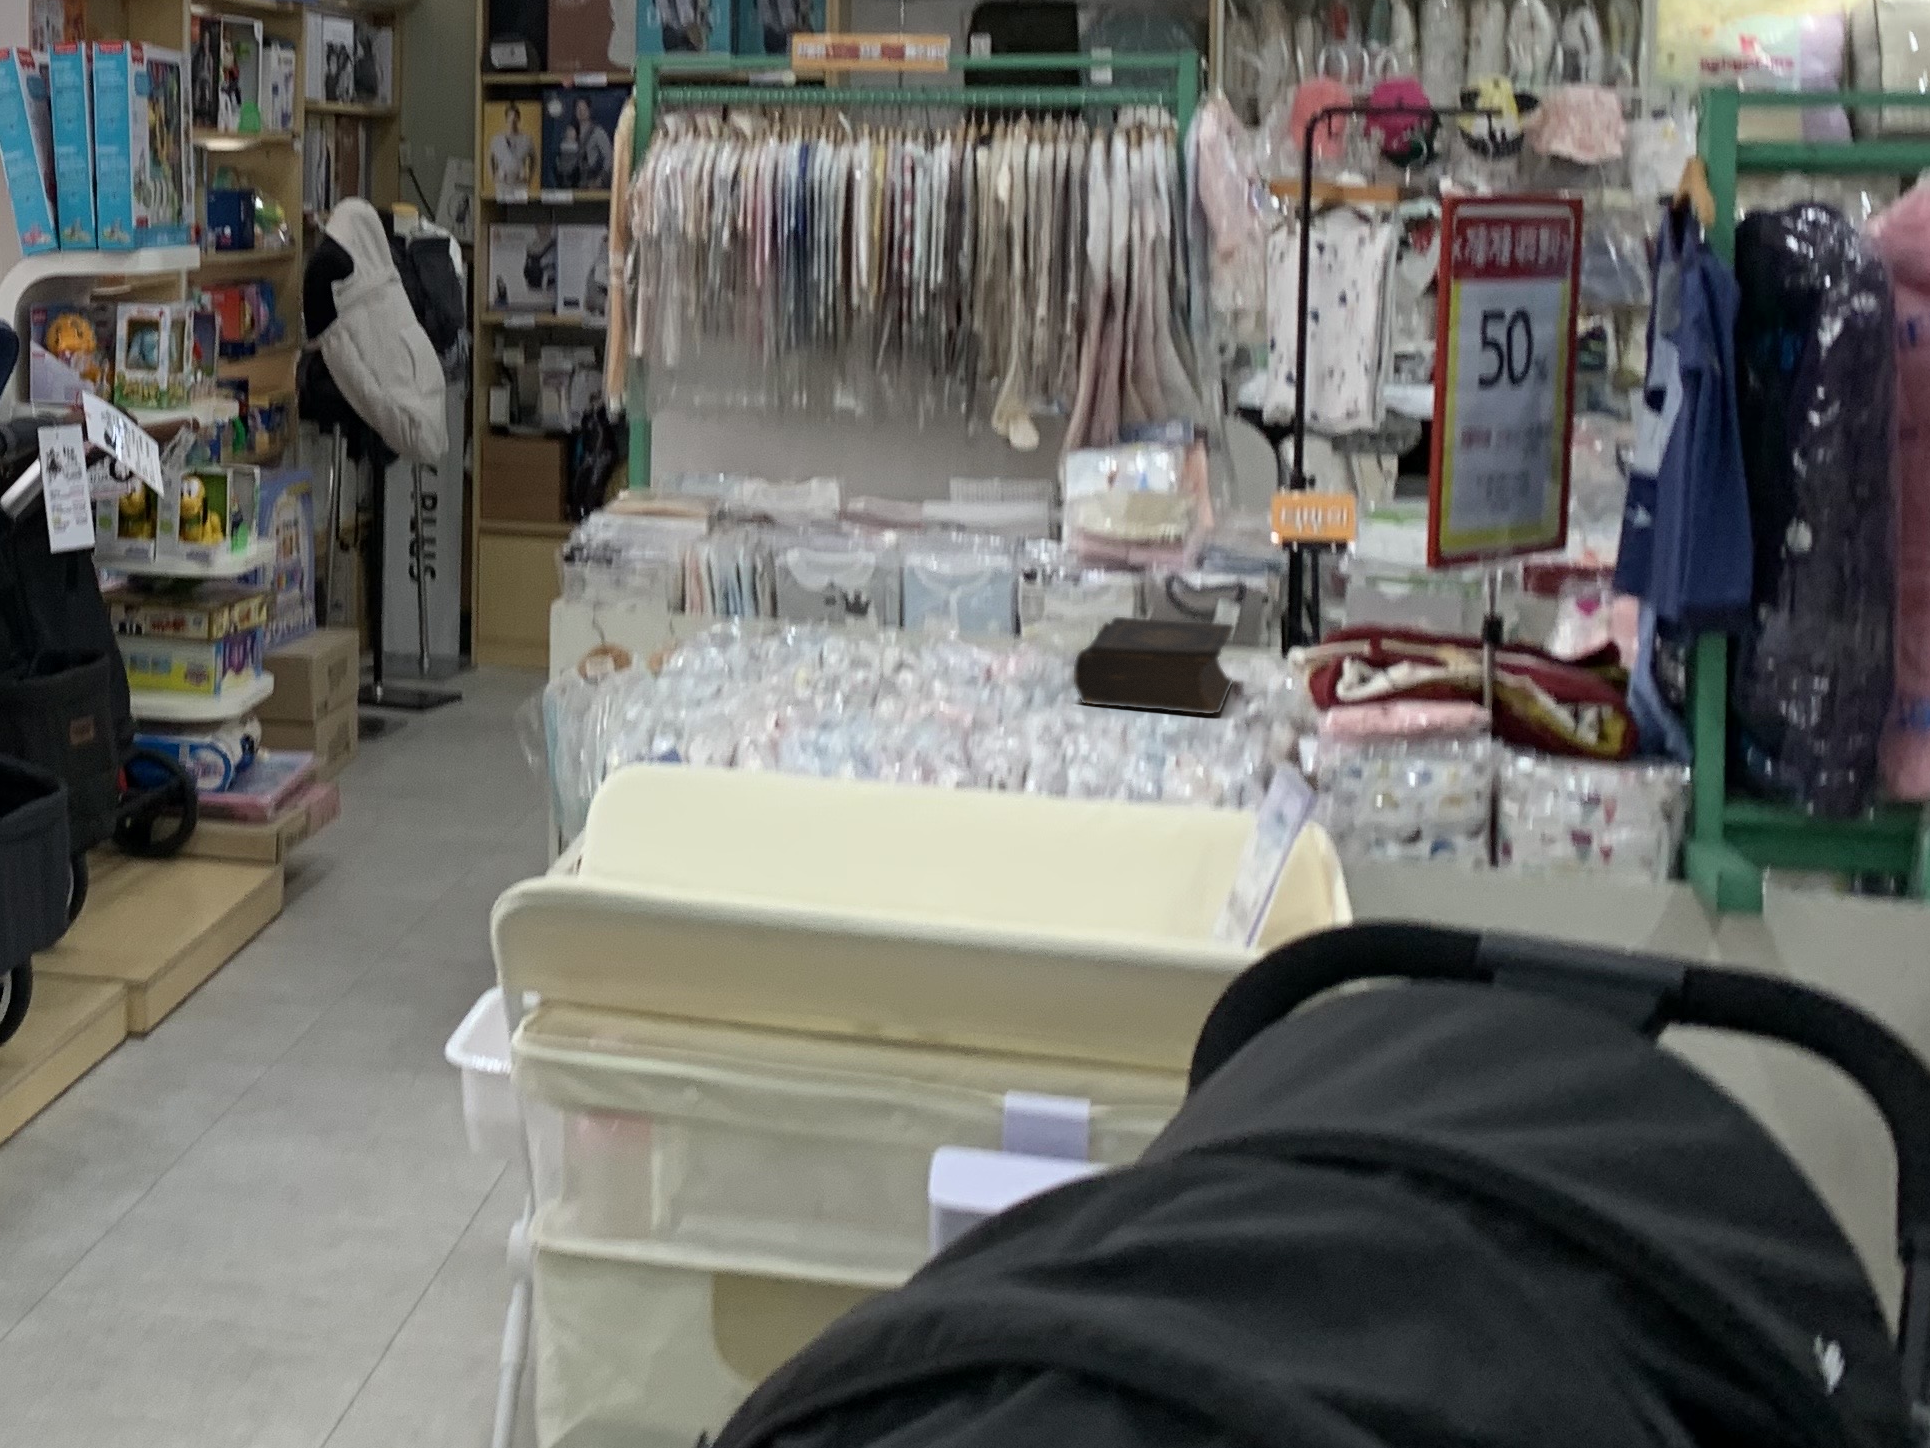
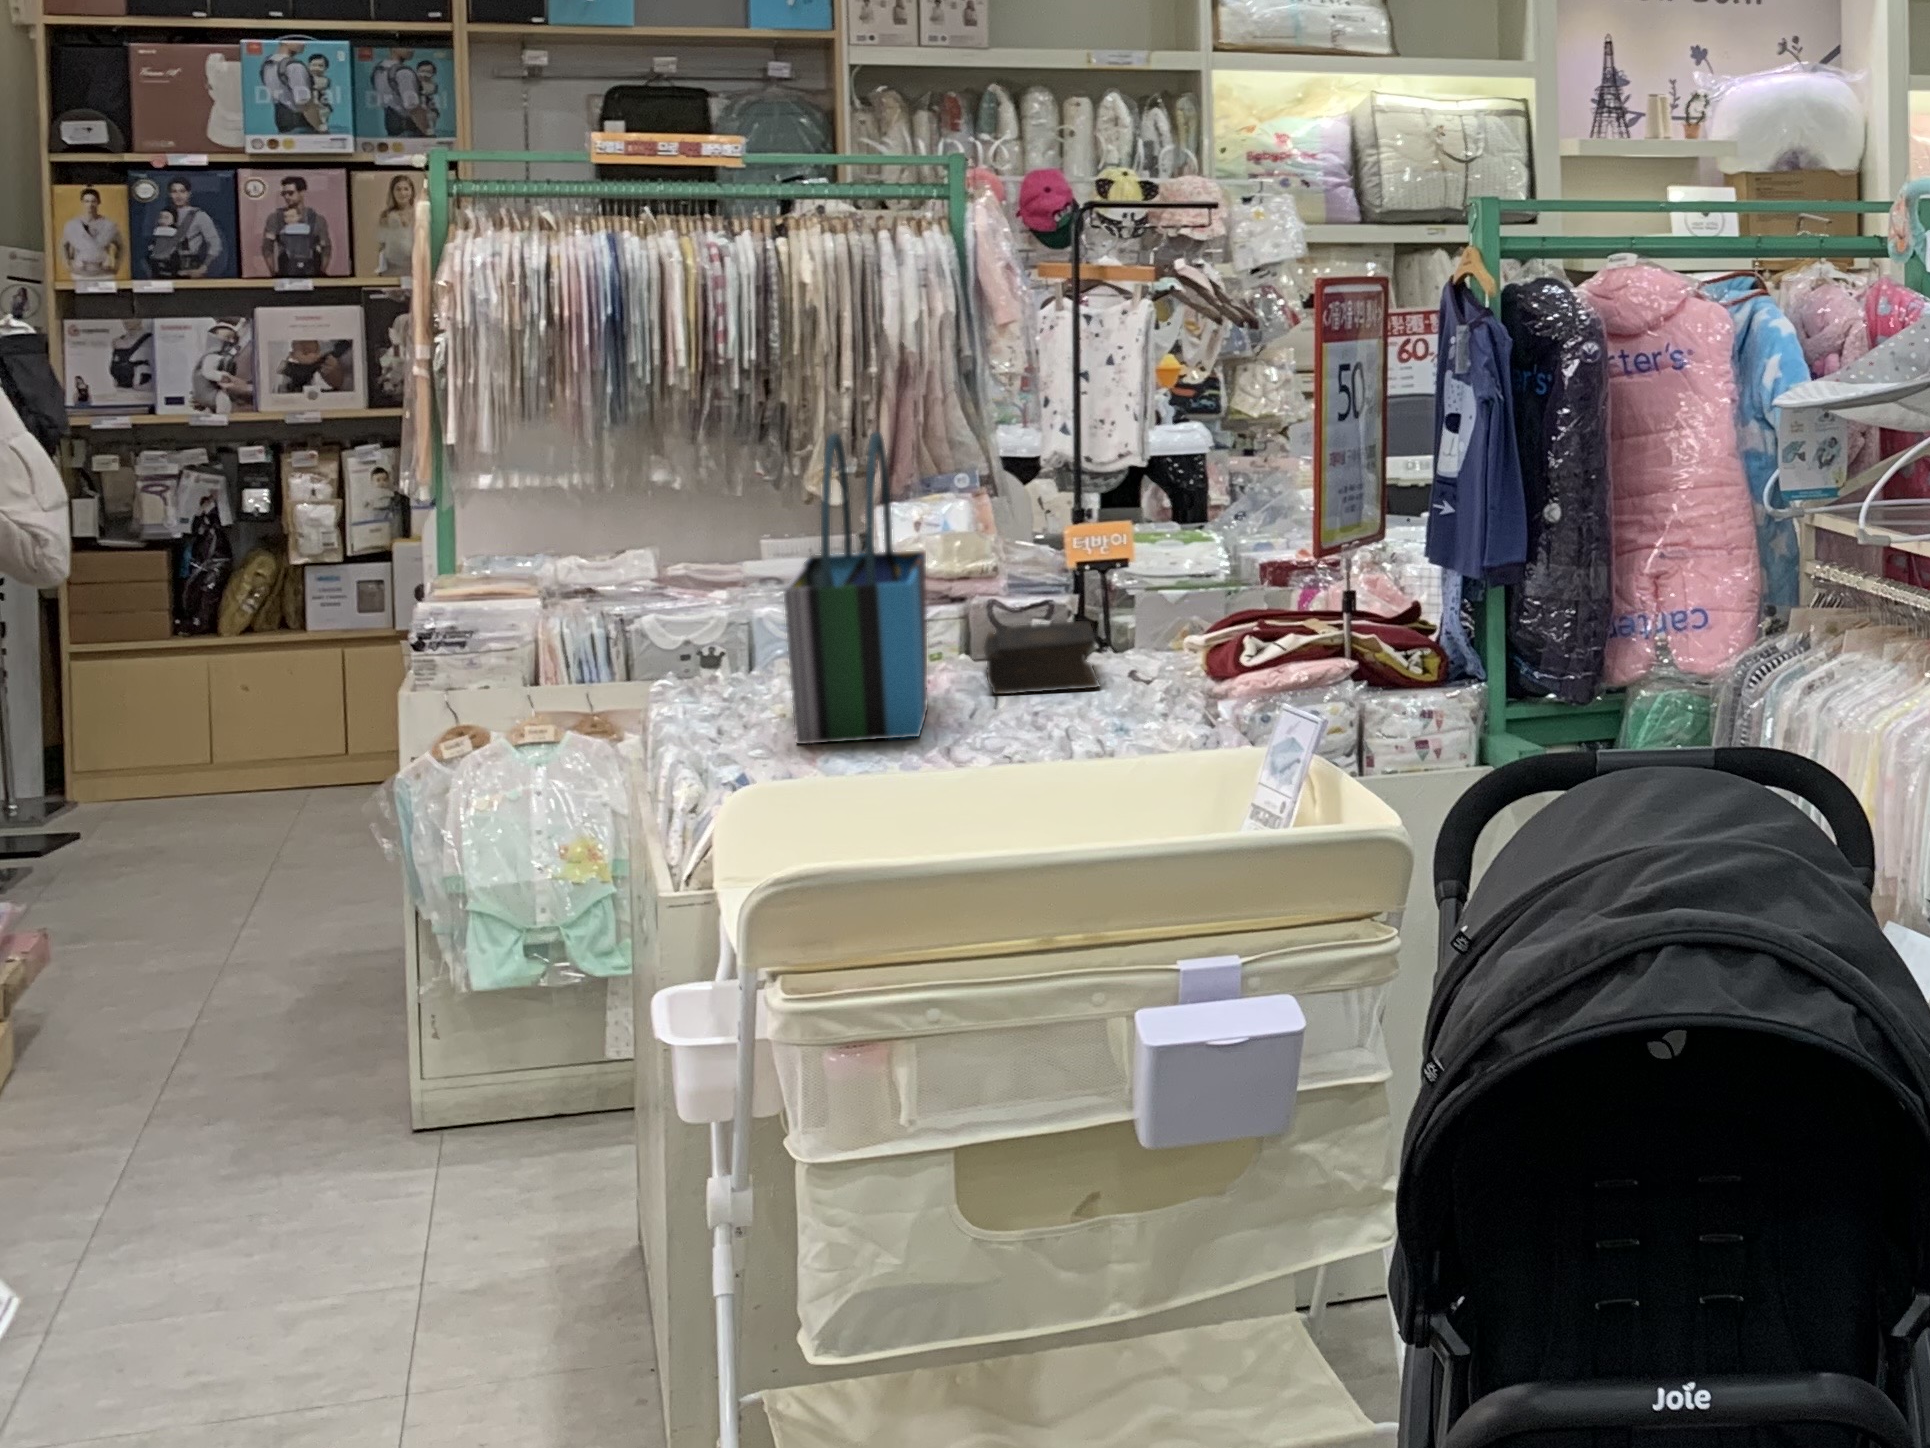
tote bag: none [786,356,1004,744] -> present [784,432,927,744]

